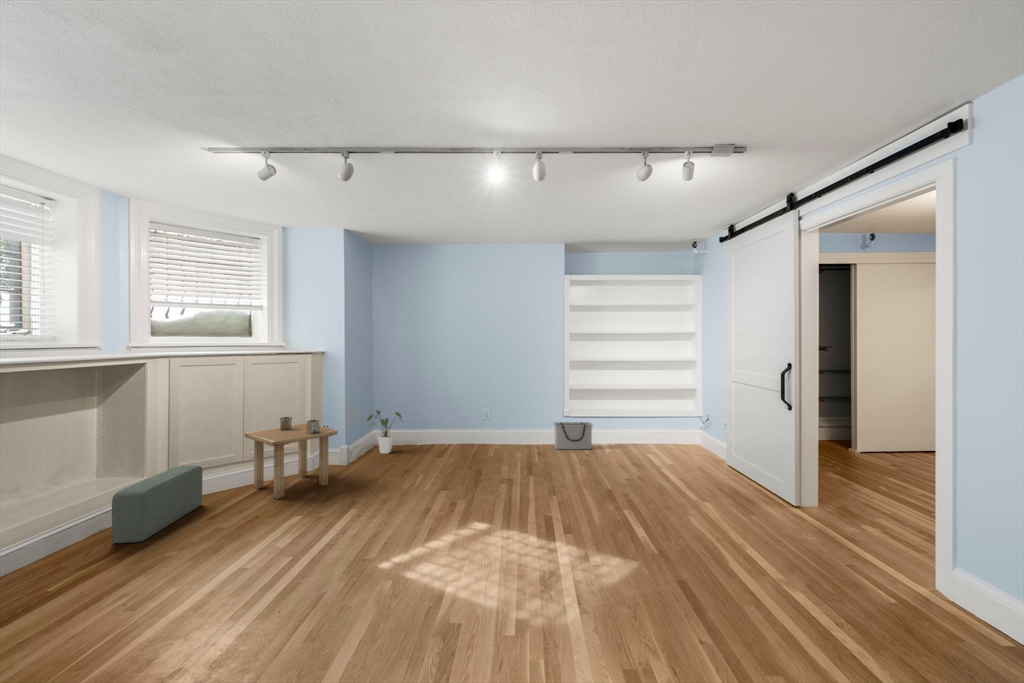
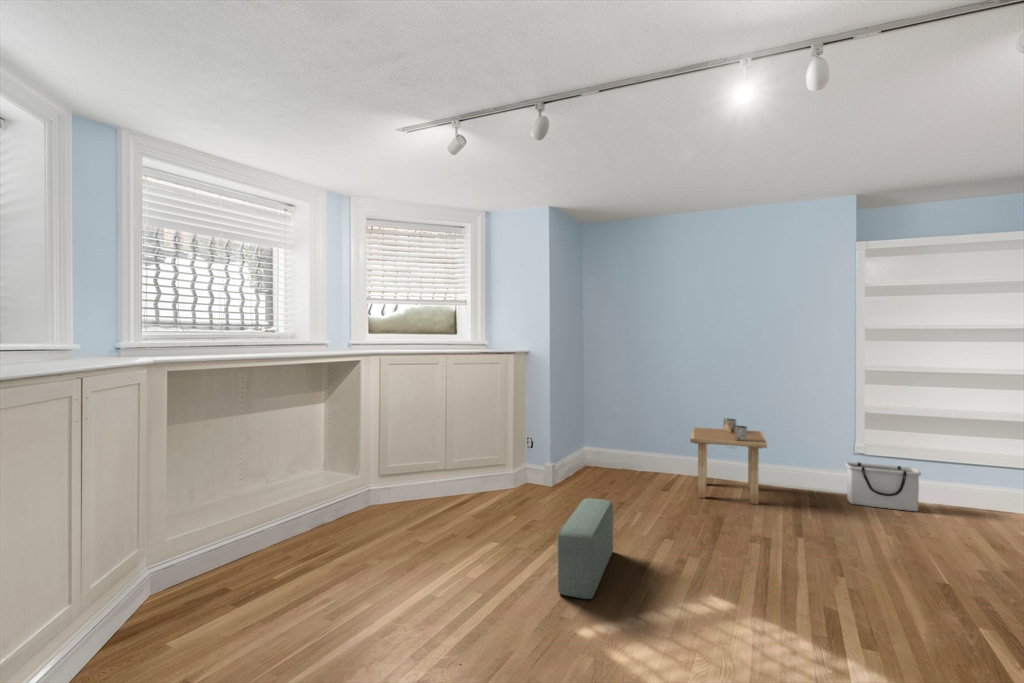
house plant: present [367,410,401,454] -> none [575,422,619,478]
side table: present [245,417,338,499] -> present [690,418,767,504]
pouf: present [112,466,202,543] -> present [558,498,614,599]

